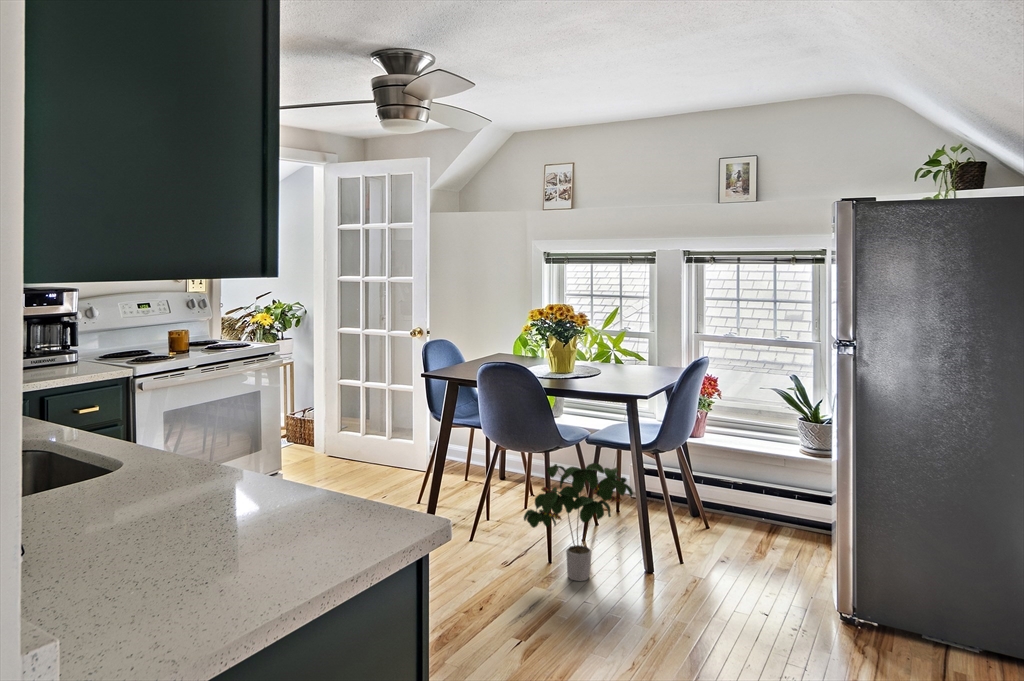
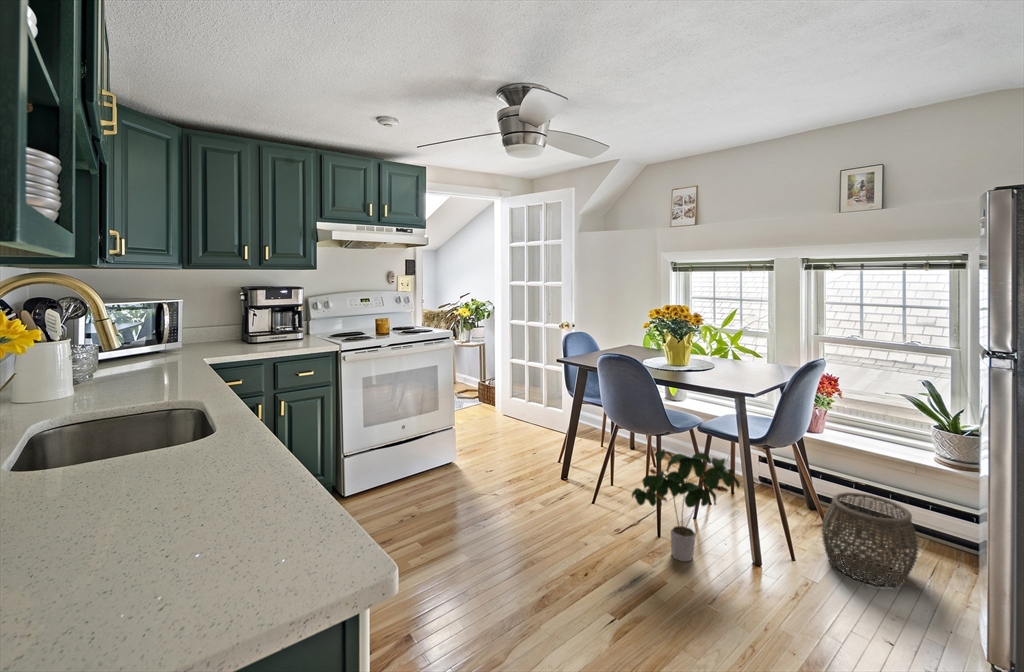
woven basket: none [708,490,789,575] -> present [822,492,918,587]

